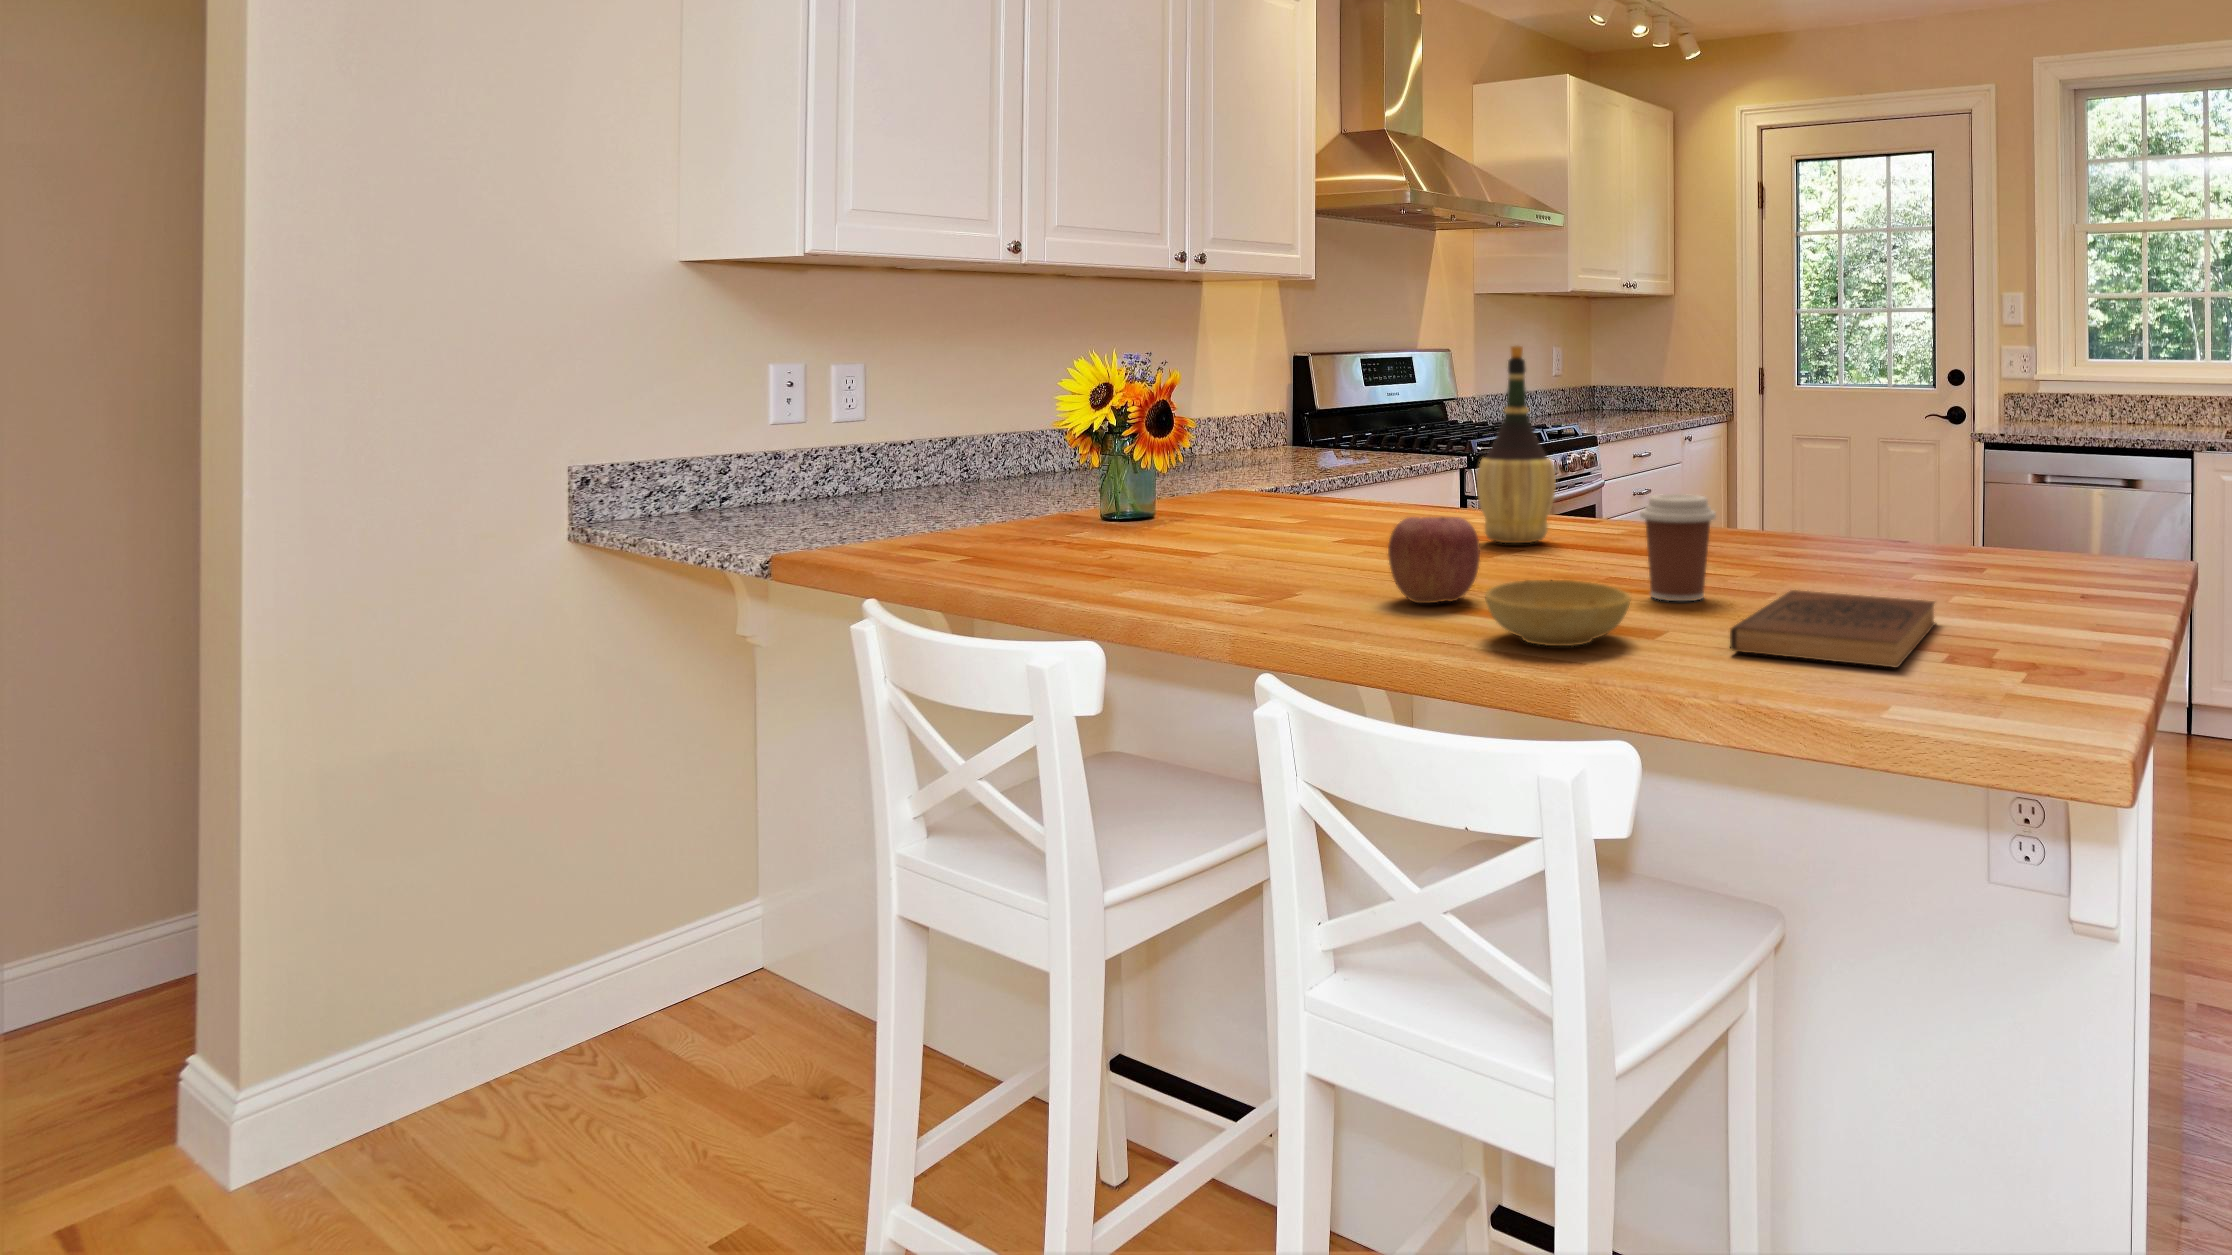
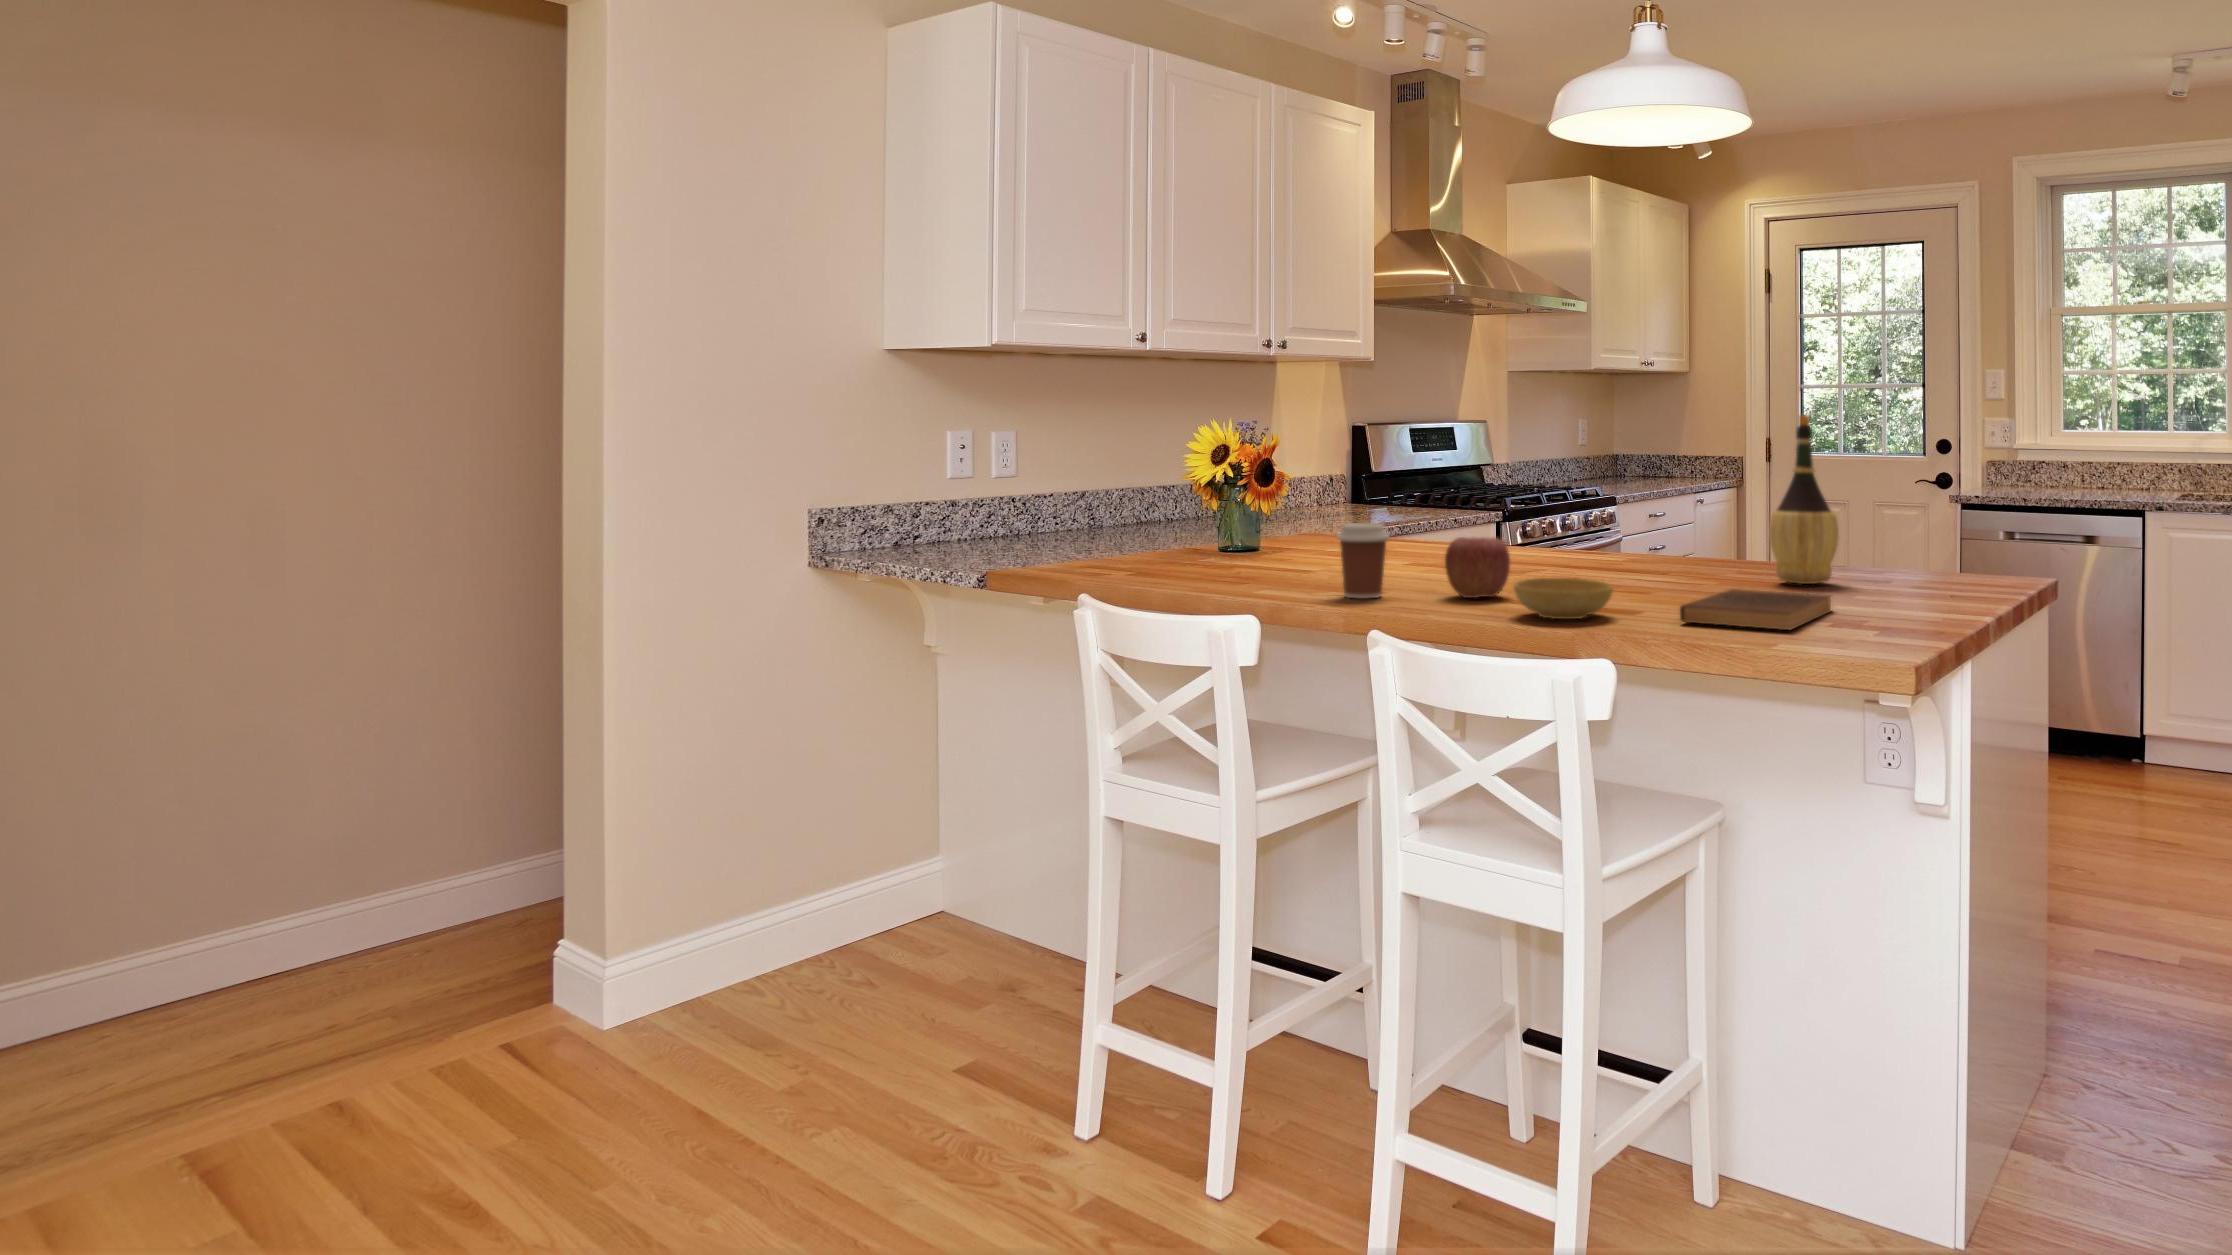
wine bottle: present [1477,345,1556,543] -> present [1769,415,1839,584]
coffee cup: present [1640,494,1716,601] -> present [1337,523,1390,598]

